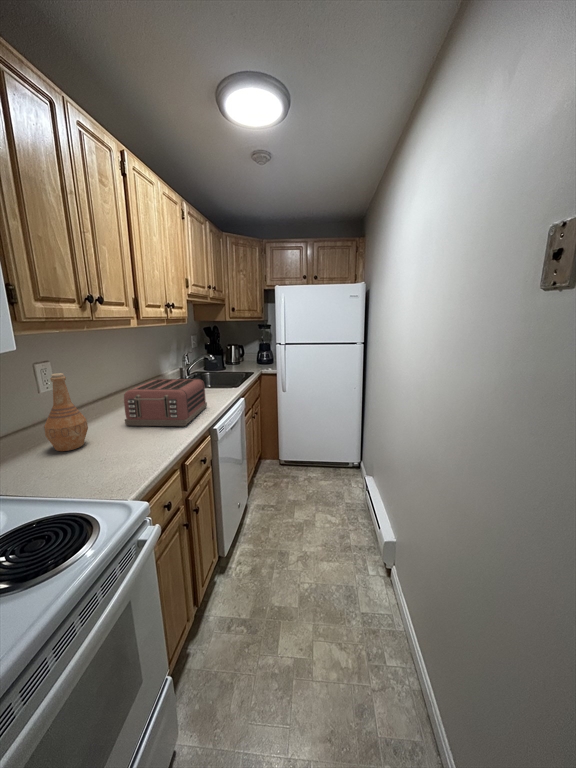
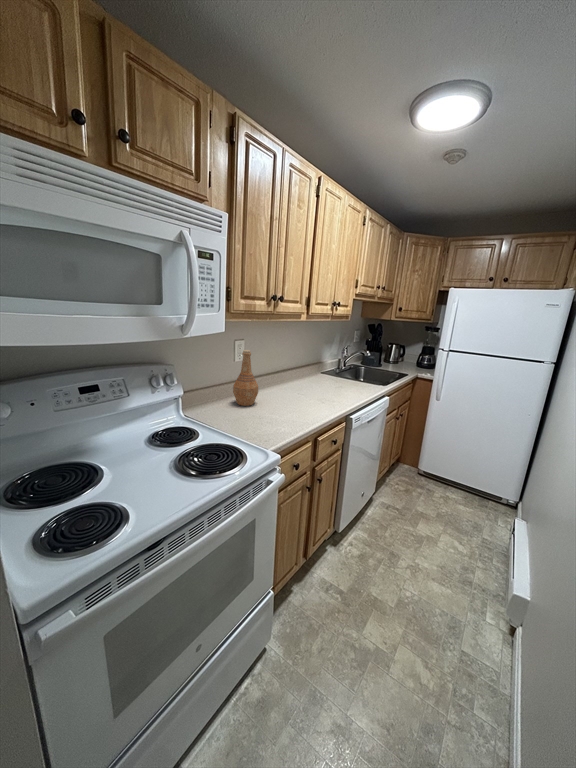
toaster: present [124,379,207,426] -> none [283,365,351,409]

